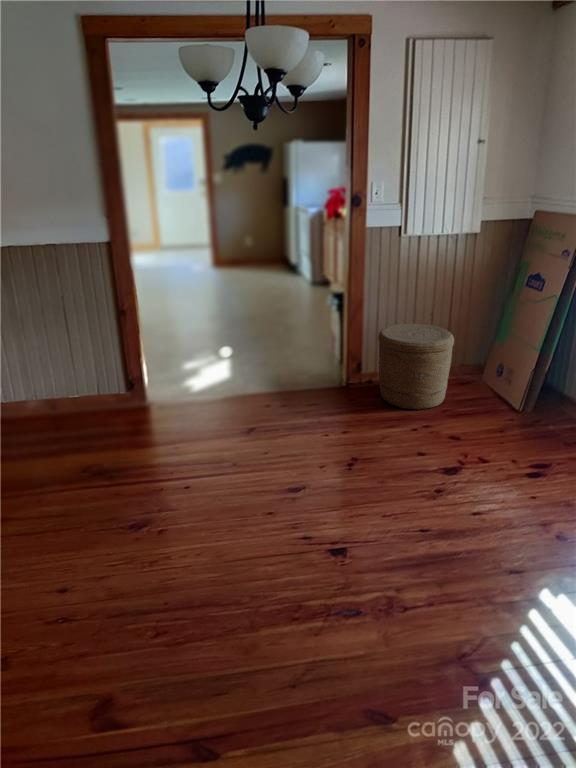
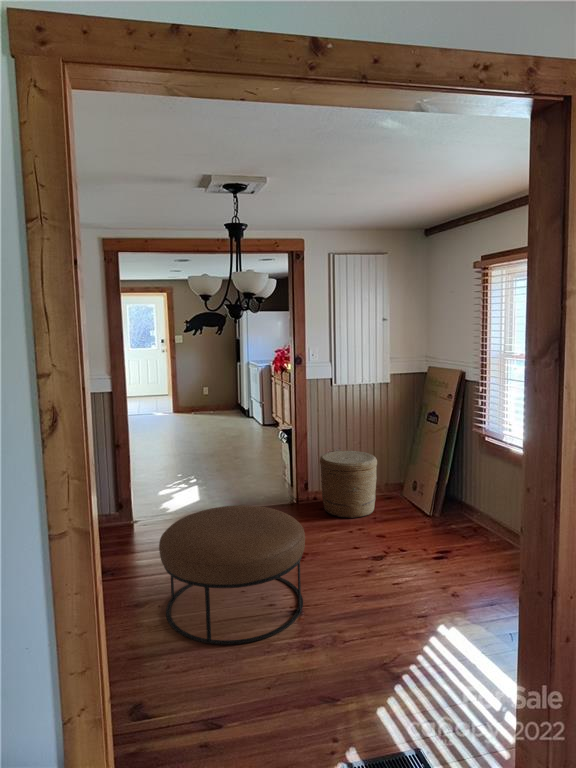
ottoman: none [154,403,355,600] -> present [159,505,305,644]

